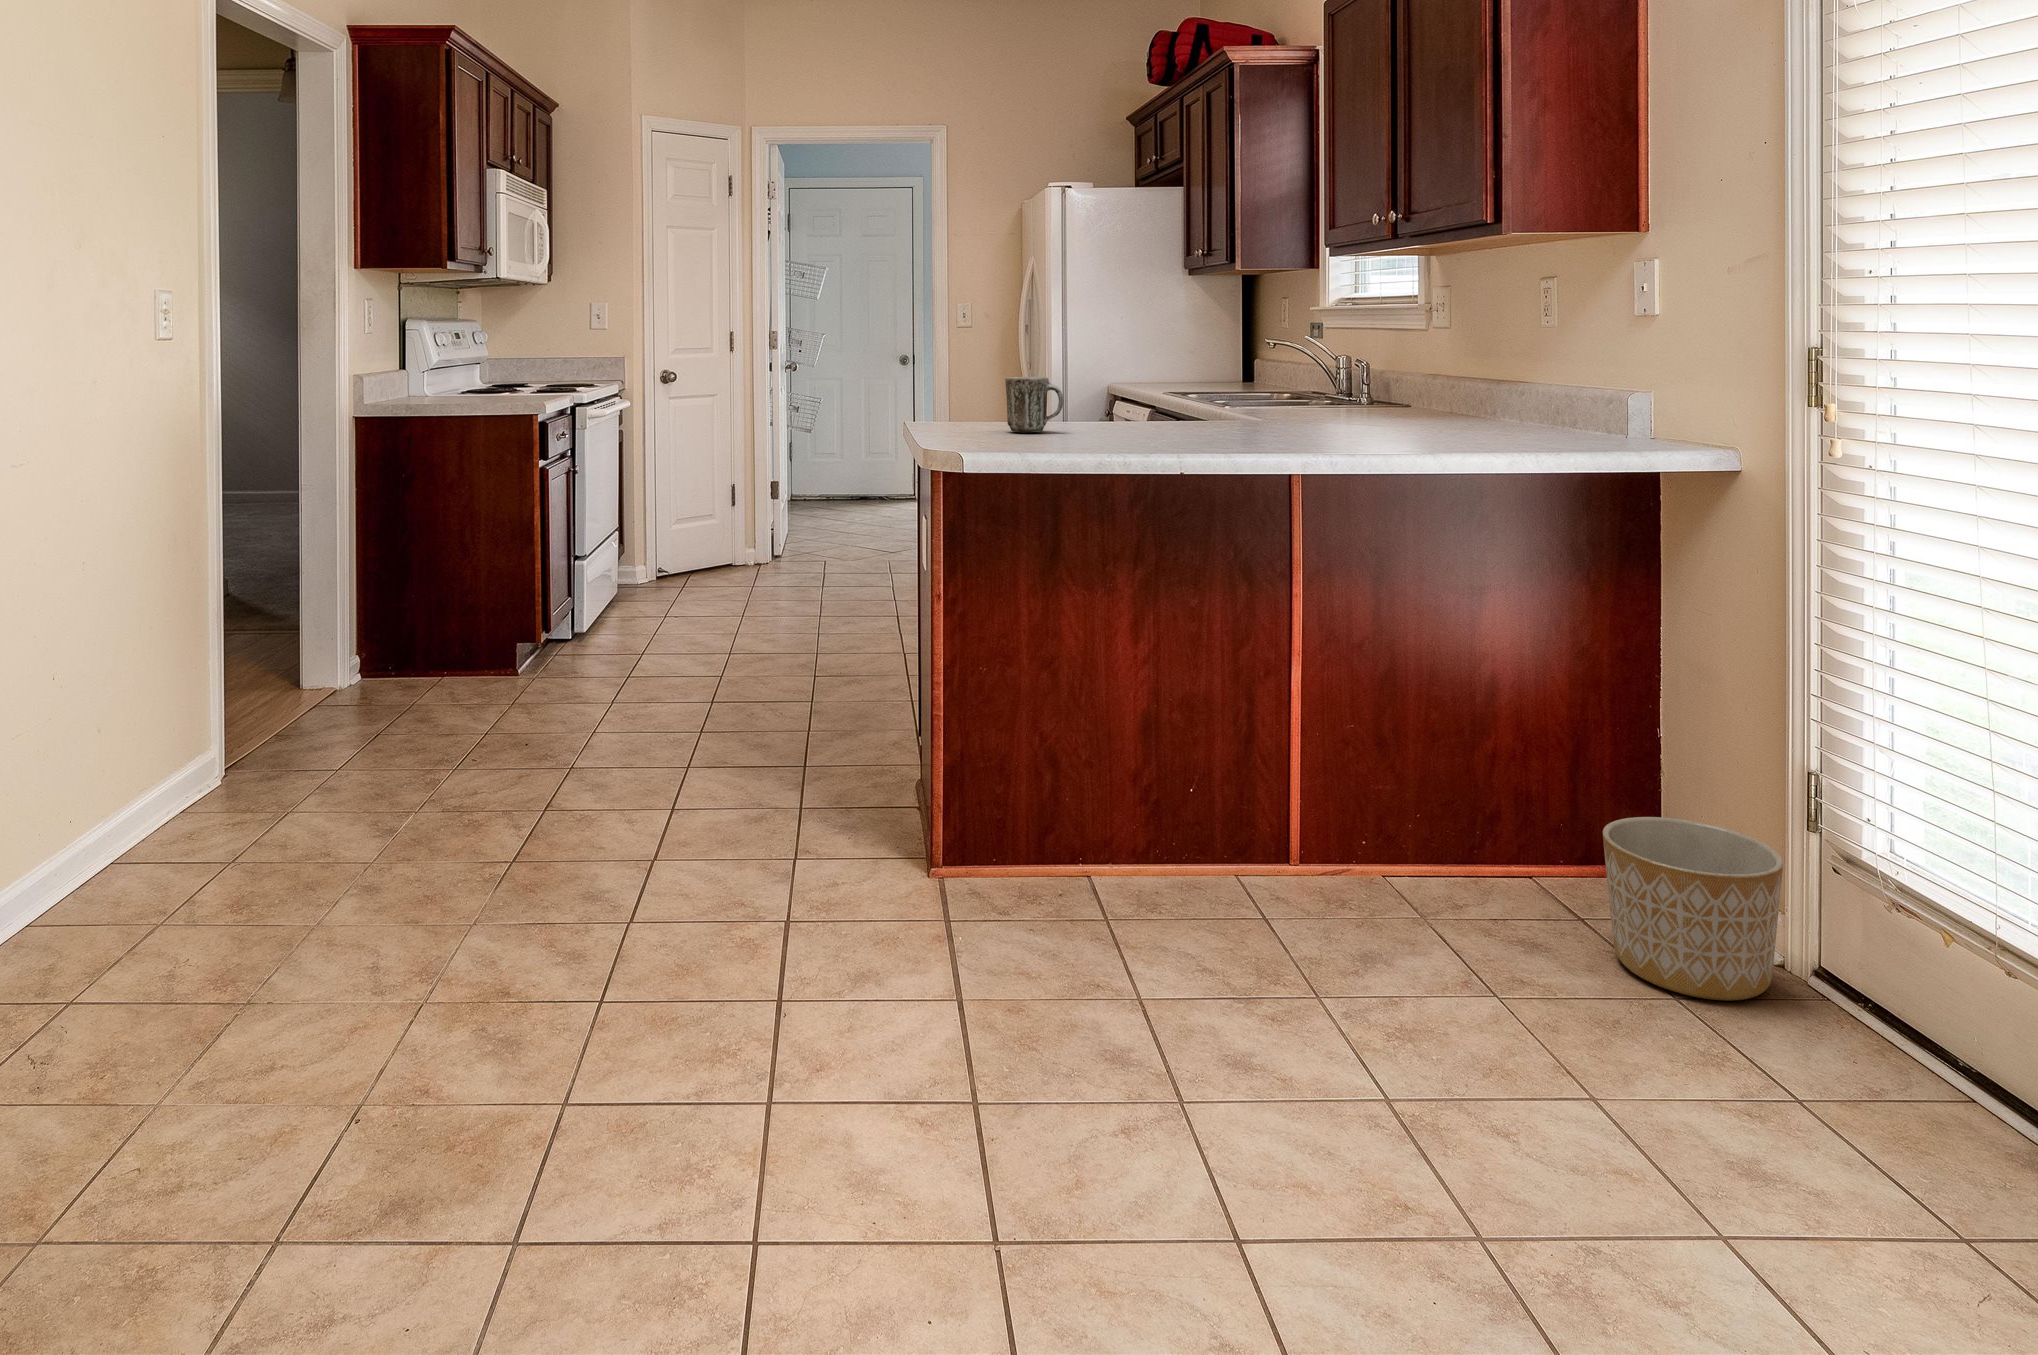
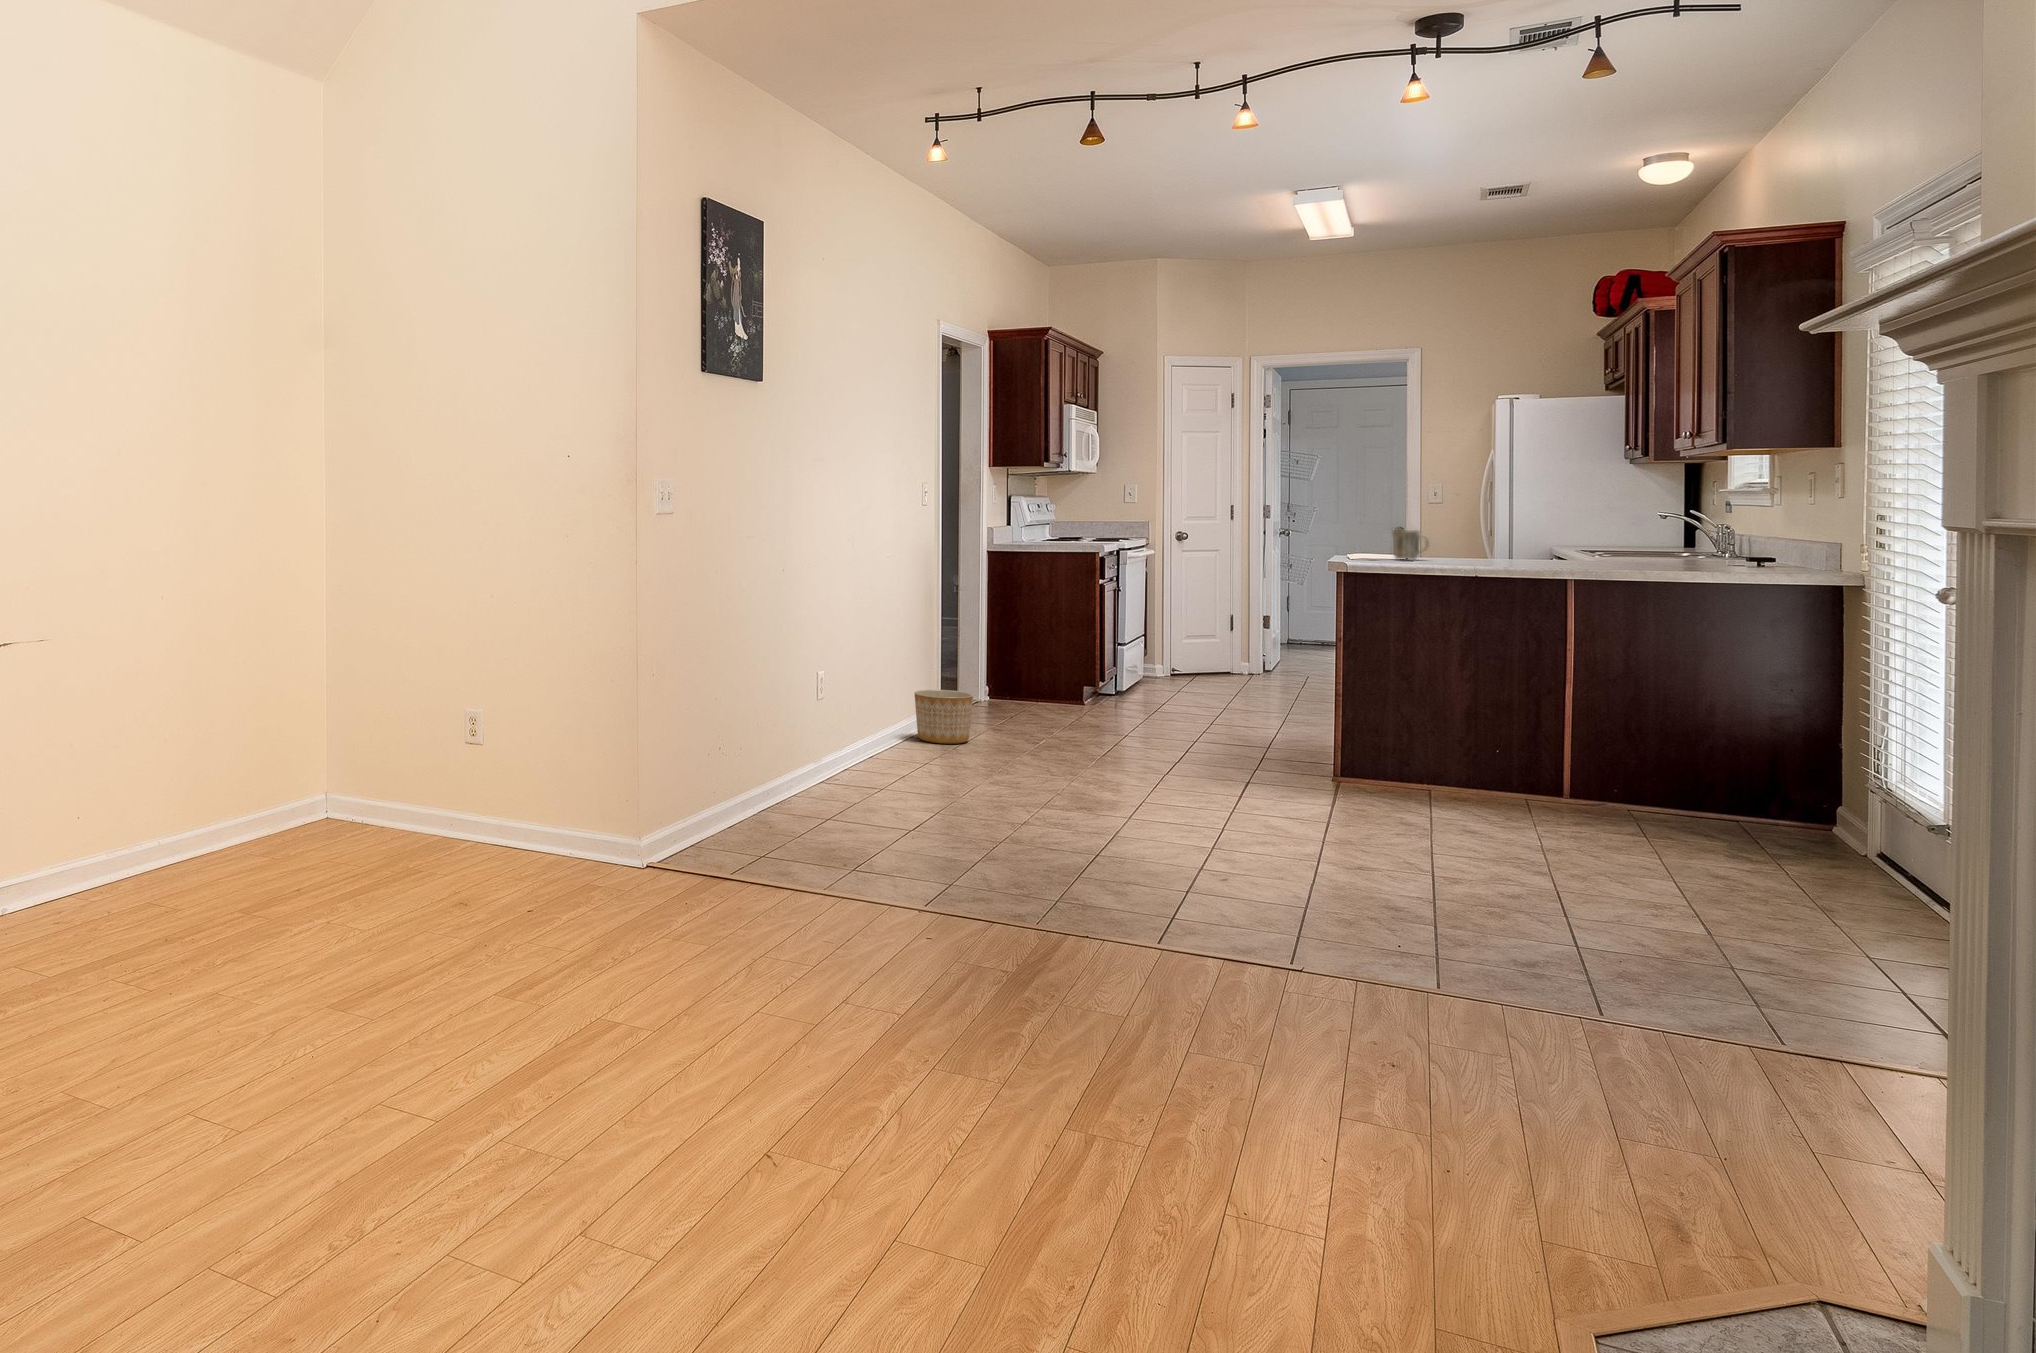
planter: present [1603,817,1783,1001] -> present [914,690,973,744]

